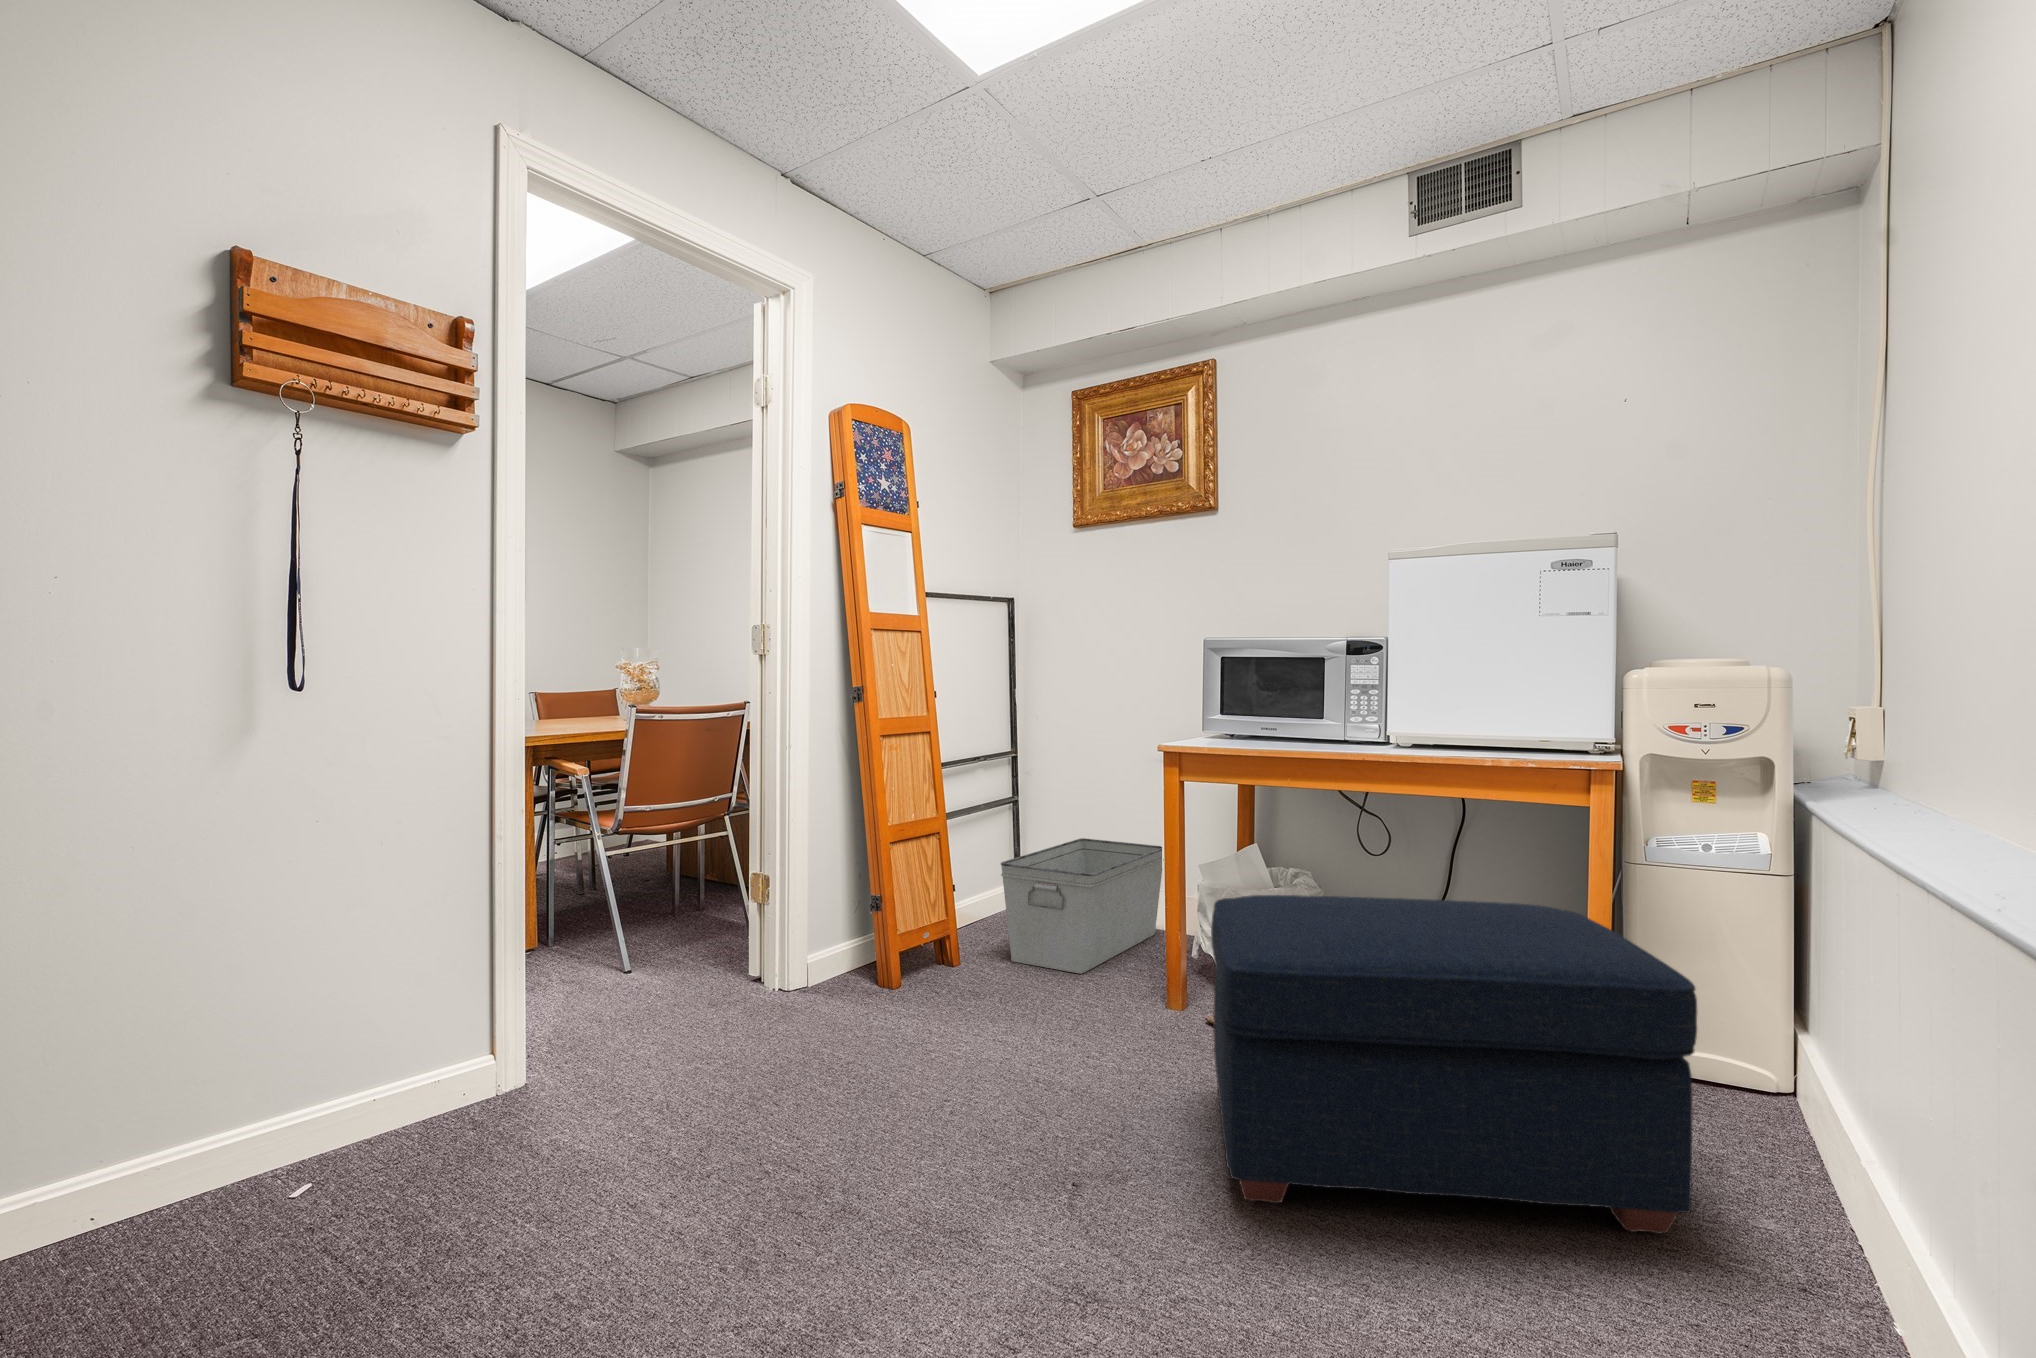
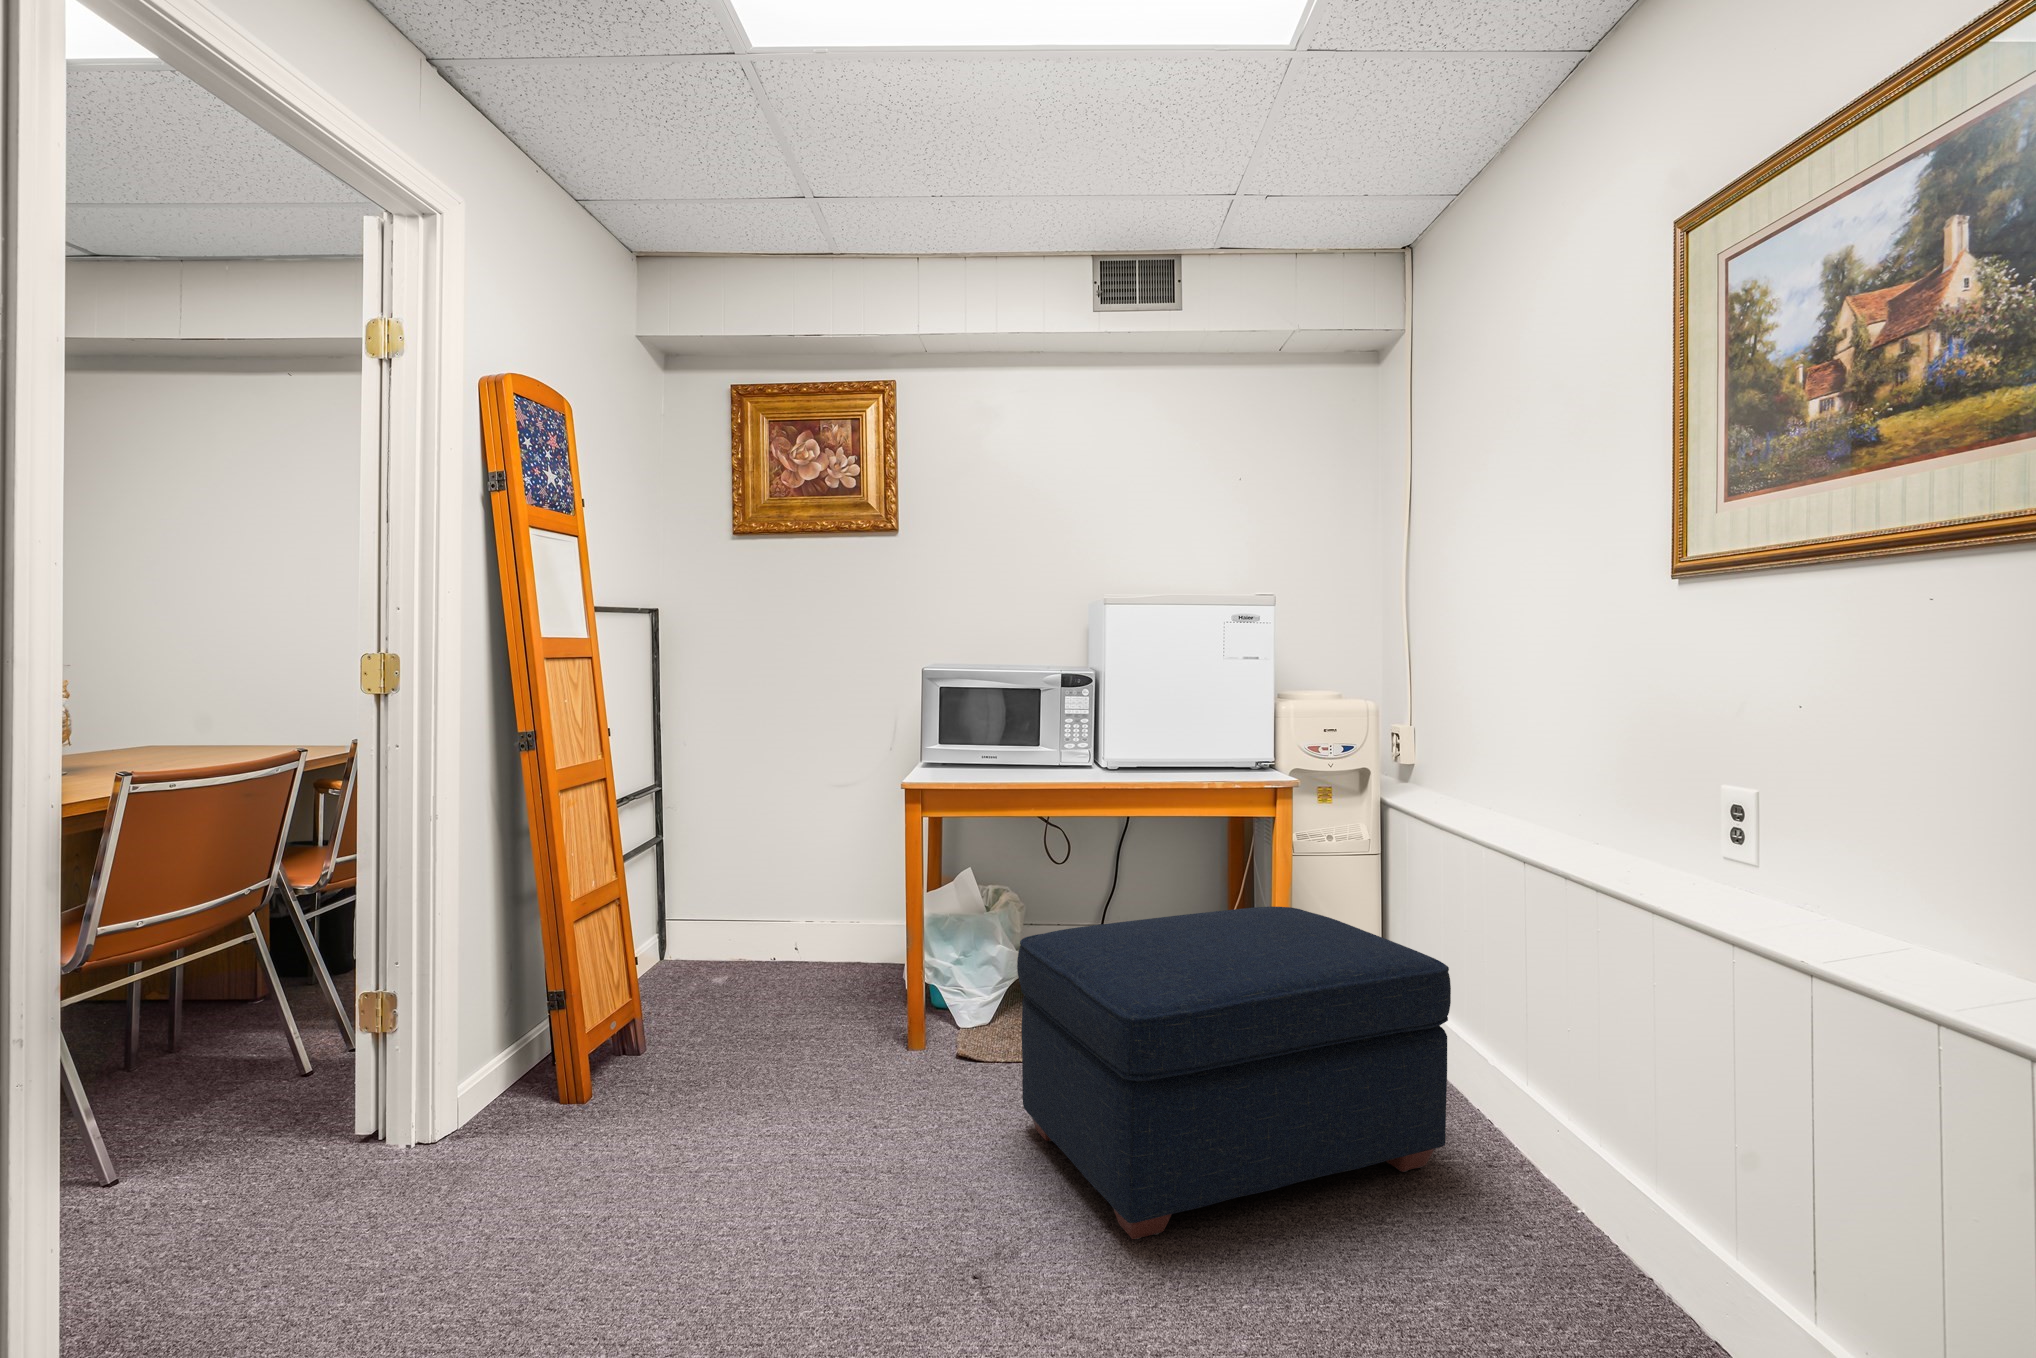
storage bin: present [1001,838,1164,974] -> none [689,877,846,1029]

